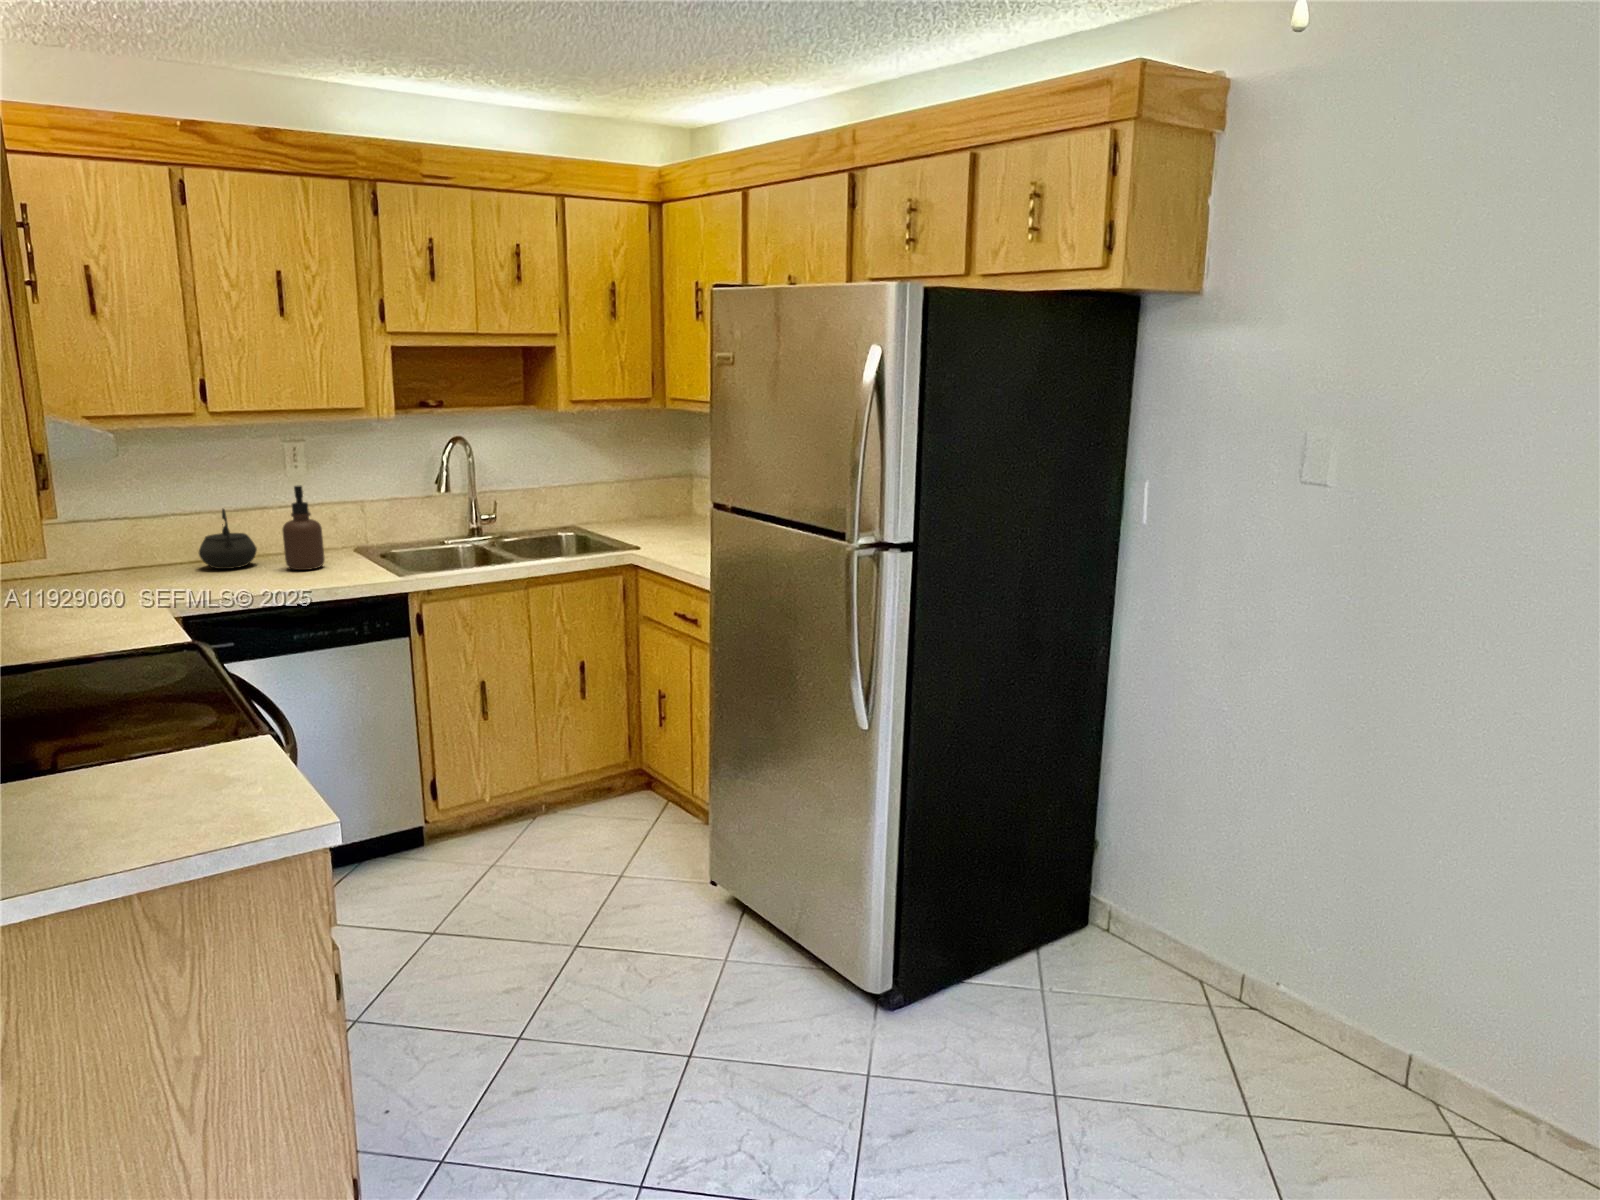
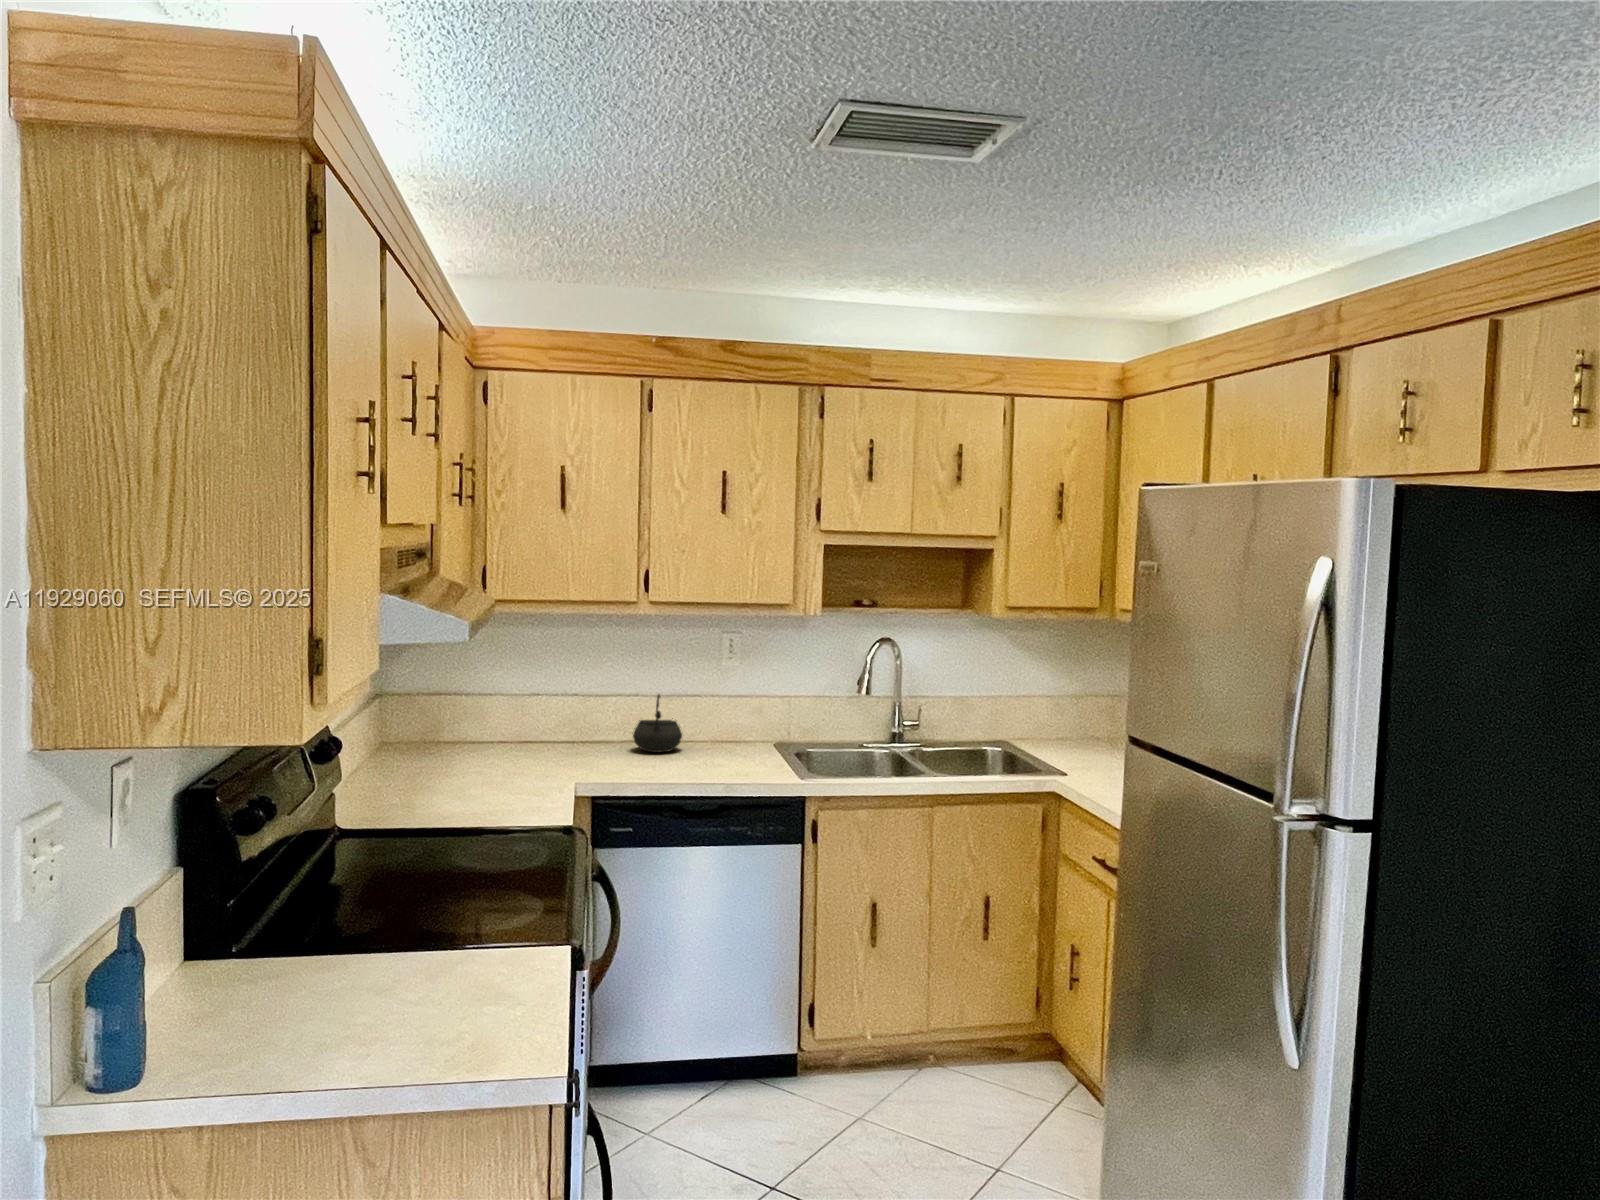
soap dispenser: present [282,485,325,570] -> none [703,677,739,762]

